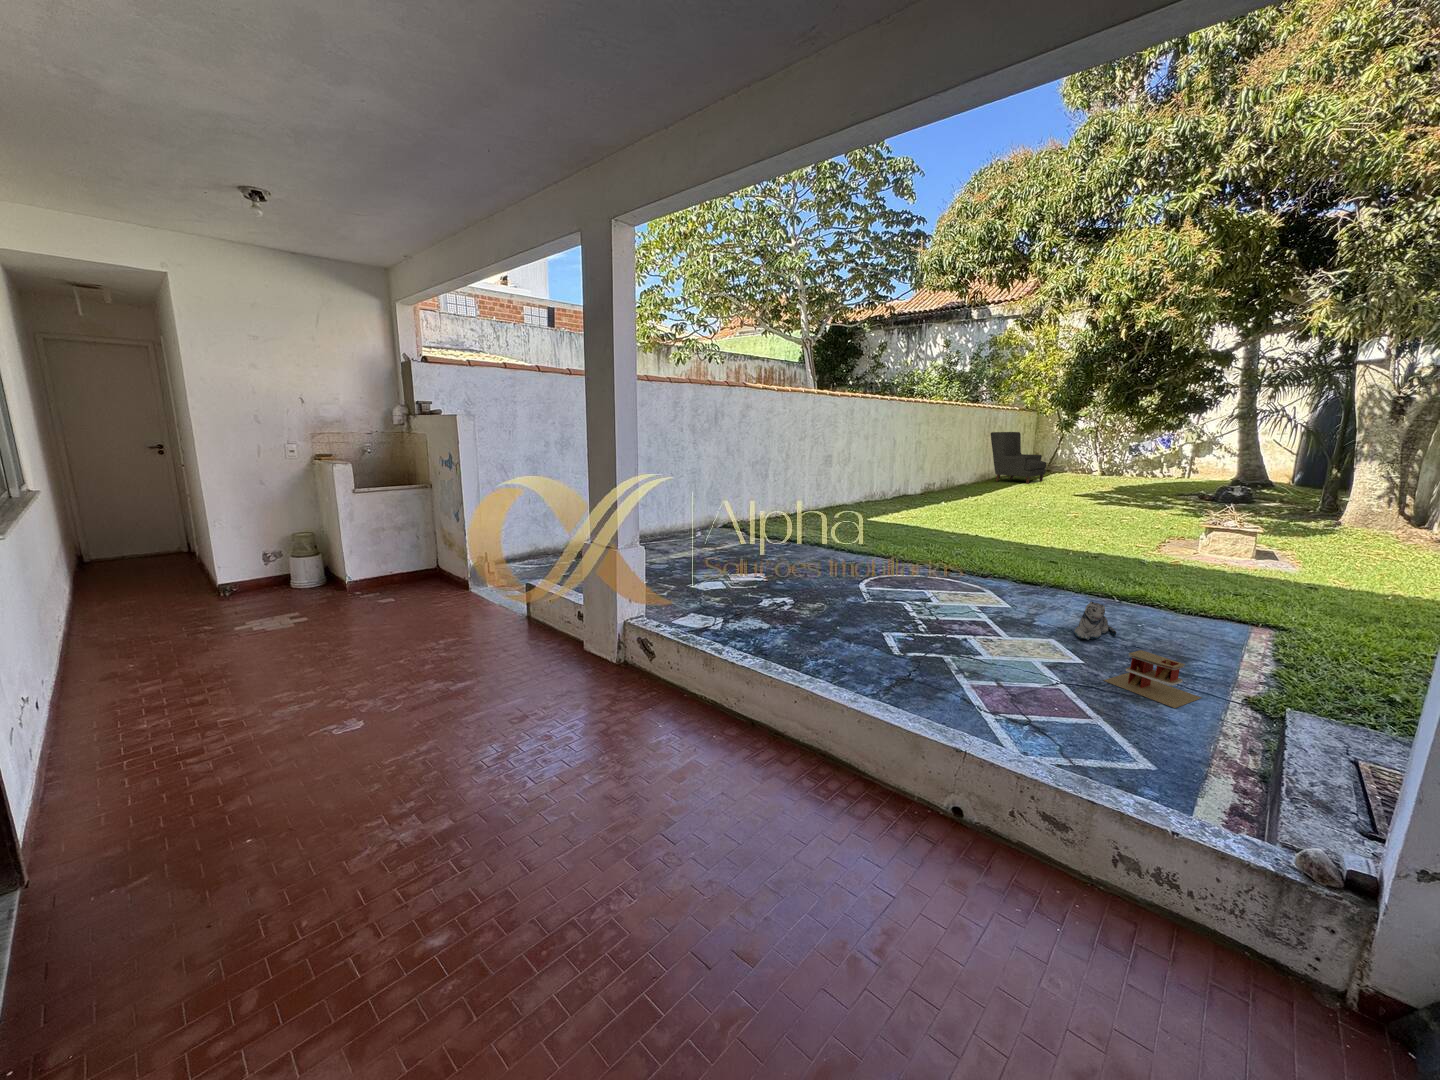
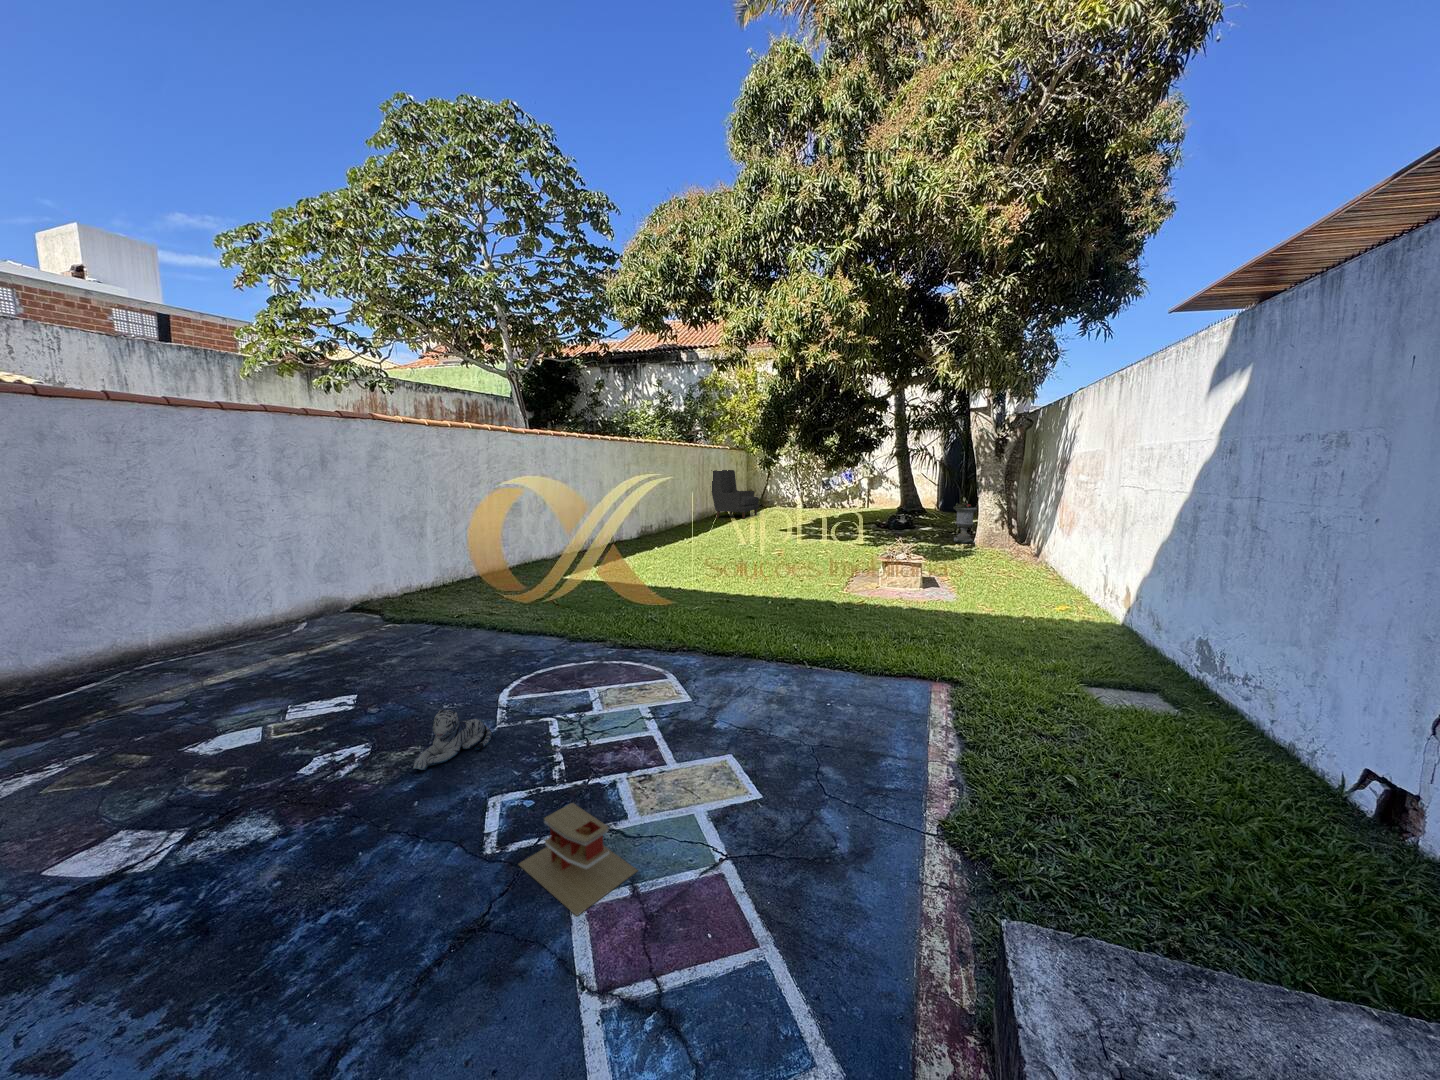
planter: none [1311,474,1352,522] -> present [954,503,977,543]
plush toy: present [1074,602,1116,640] -> present [413,710,492,770]
toy house: present [1104,650,1202,708] -> present [519,803,637,916]

